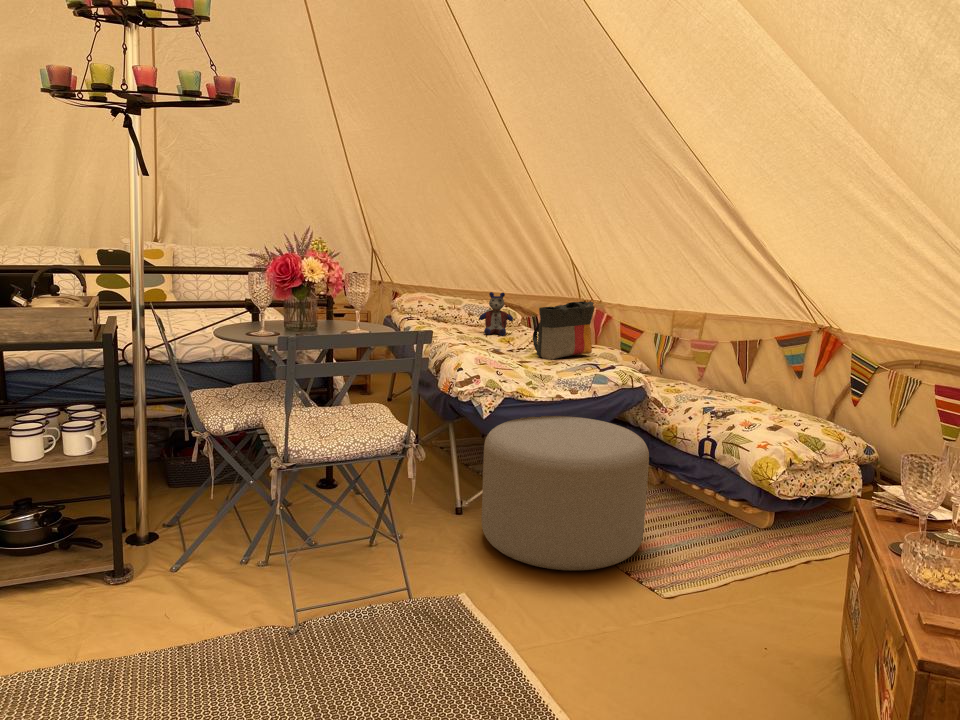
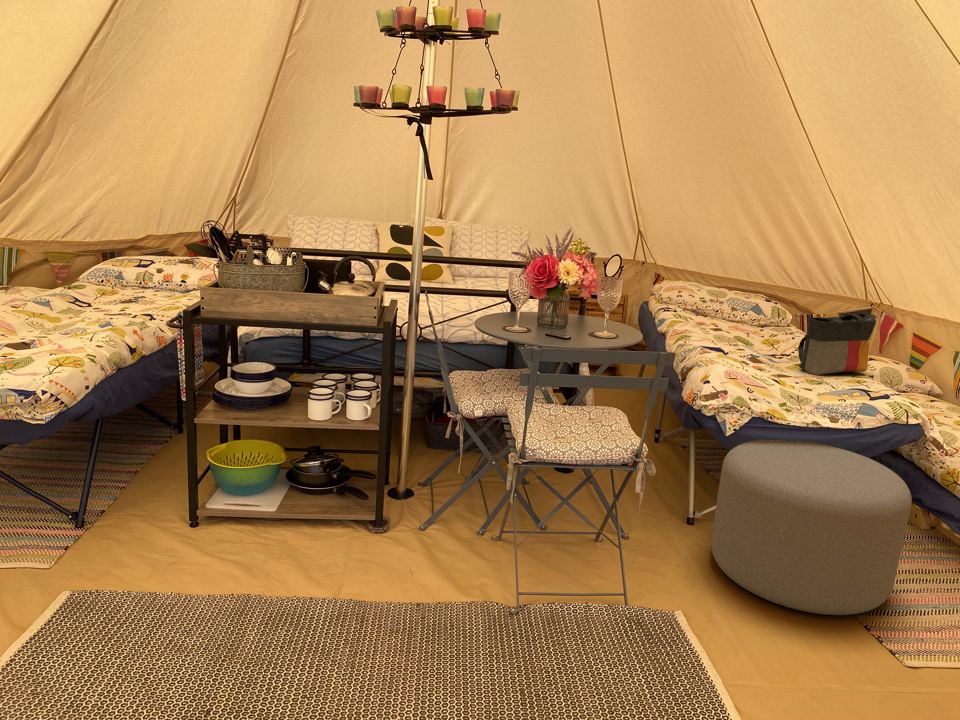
stuffed bear: present [479,292,513,335] -> none [744,289,783,336]

